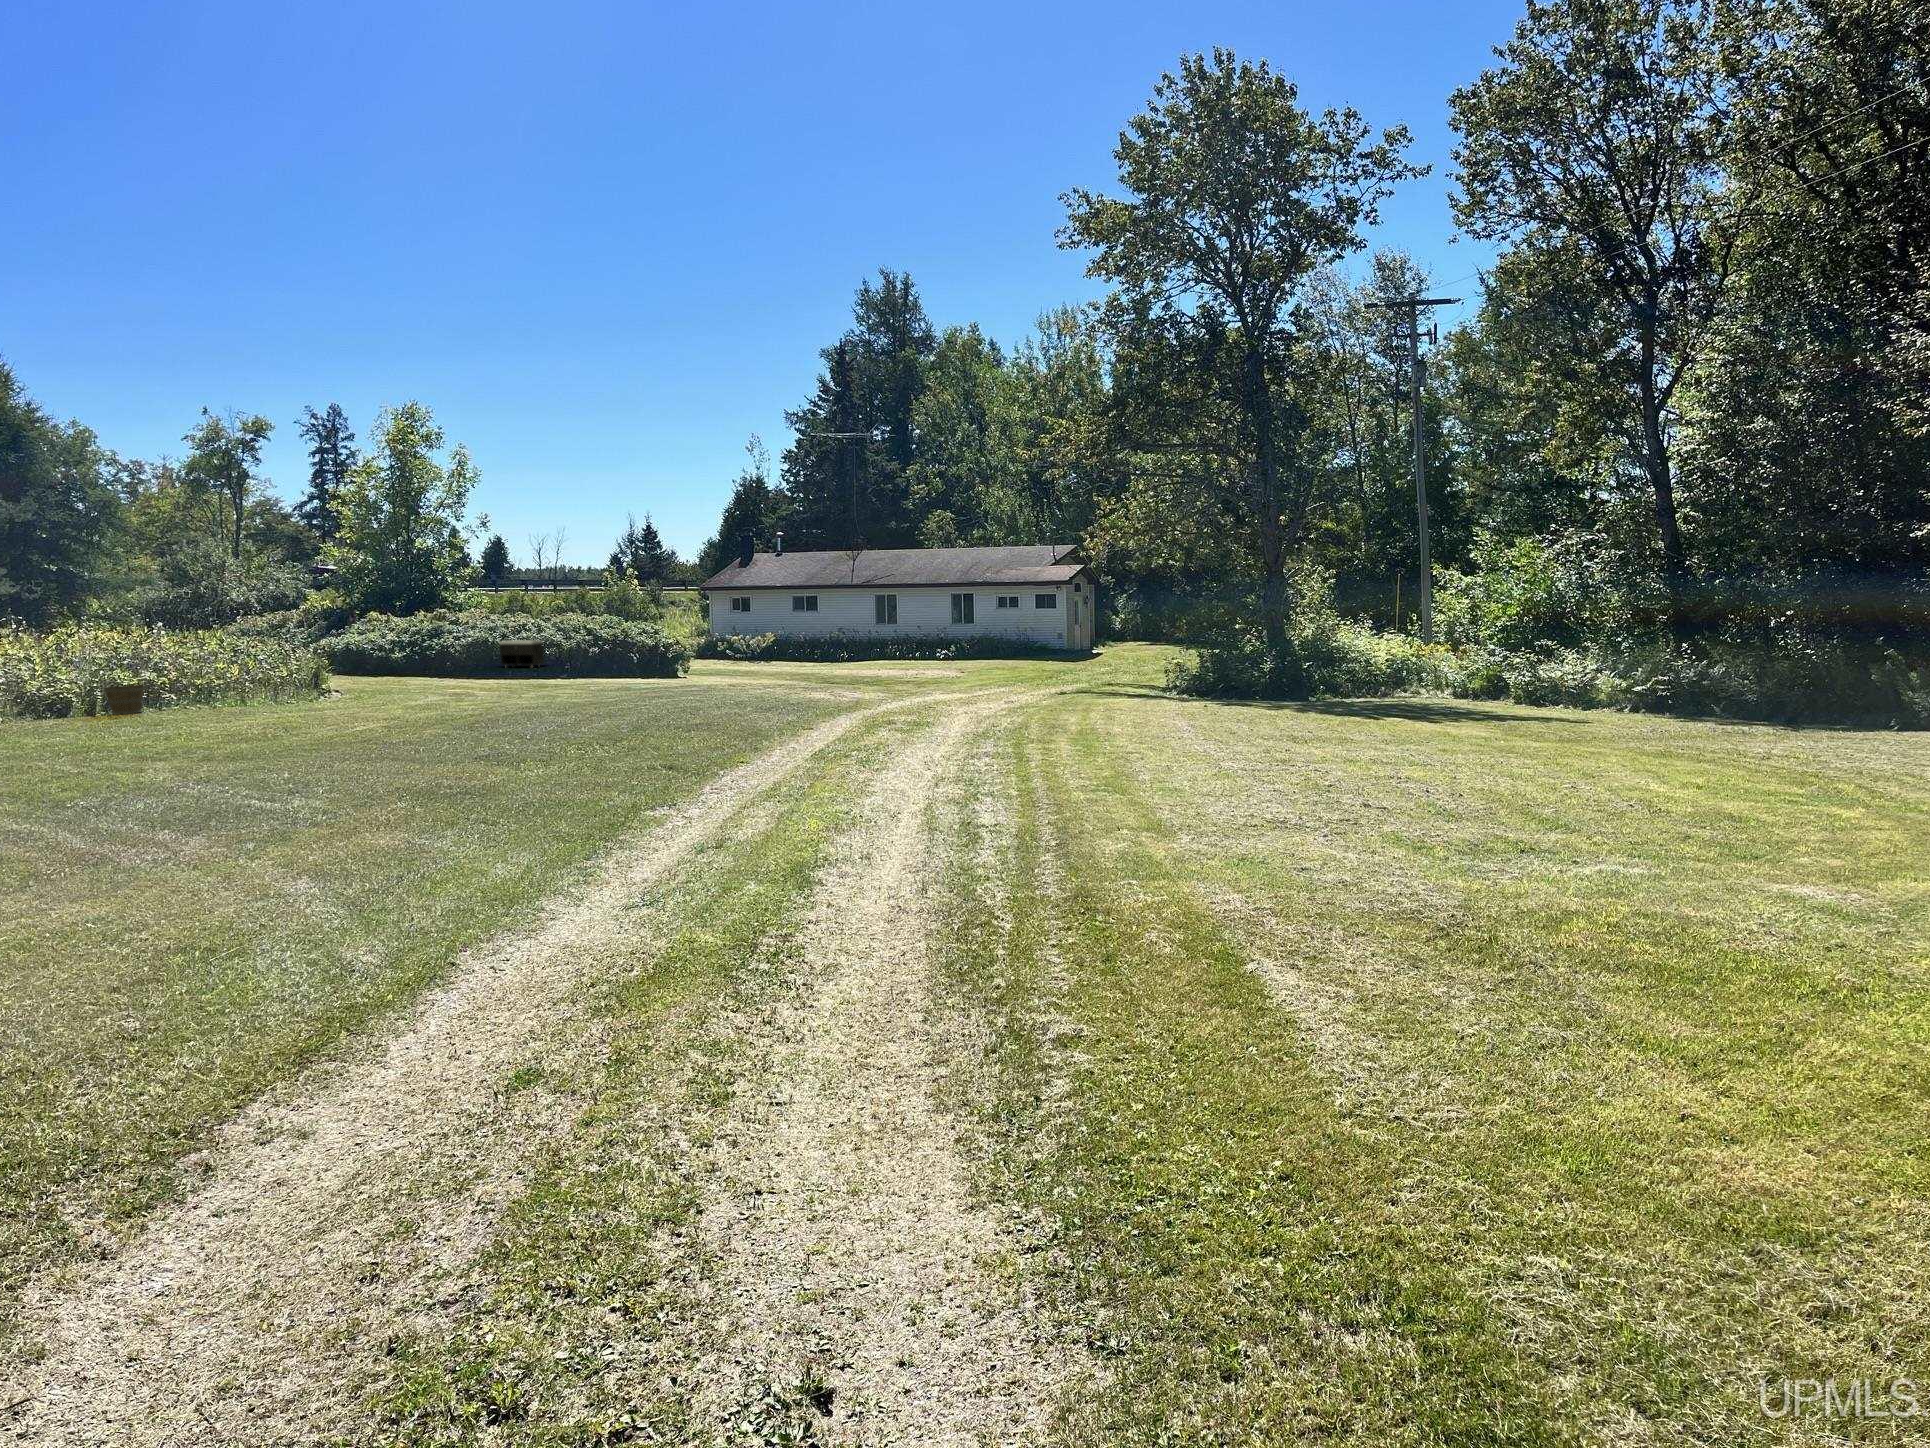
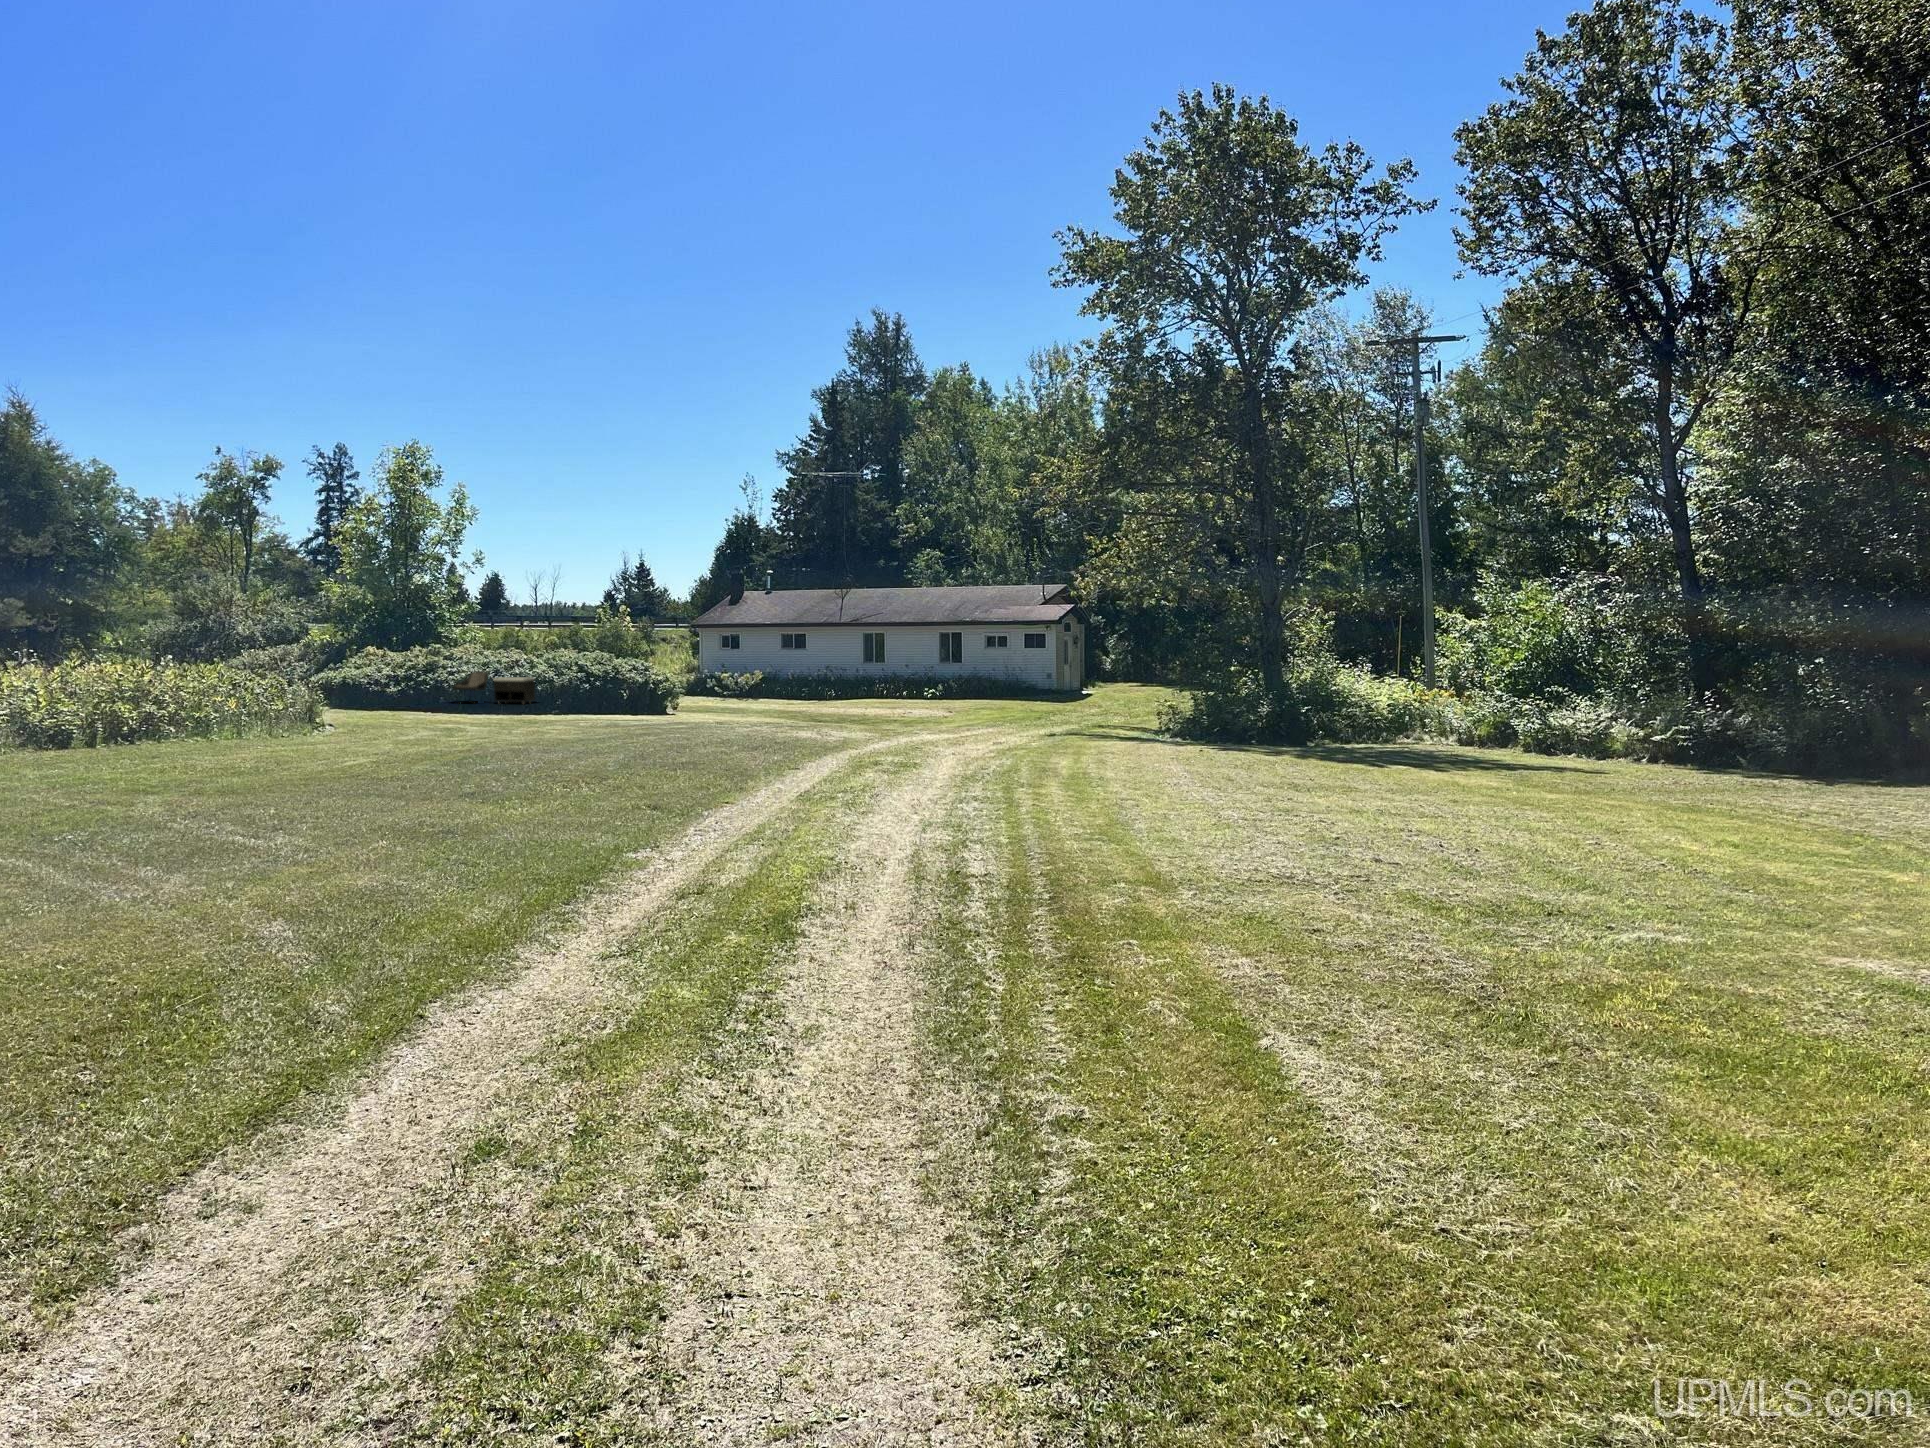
lounge chair: none [456,634,497,669] -> present [453,671,488,703]
wooden bucket: present [104,684,145,715] -> none [126,716,164,744]

